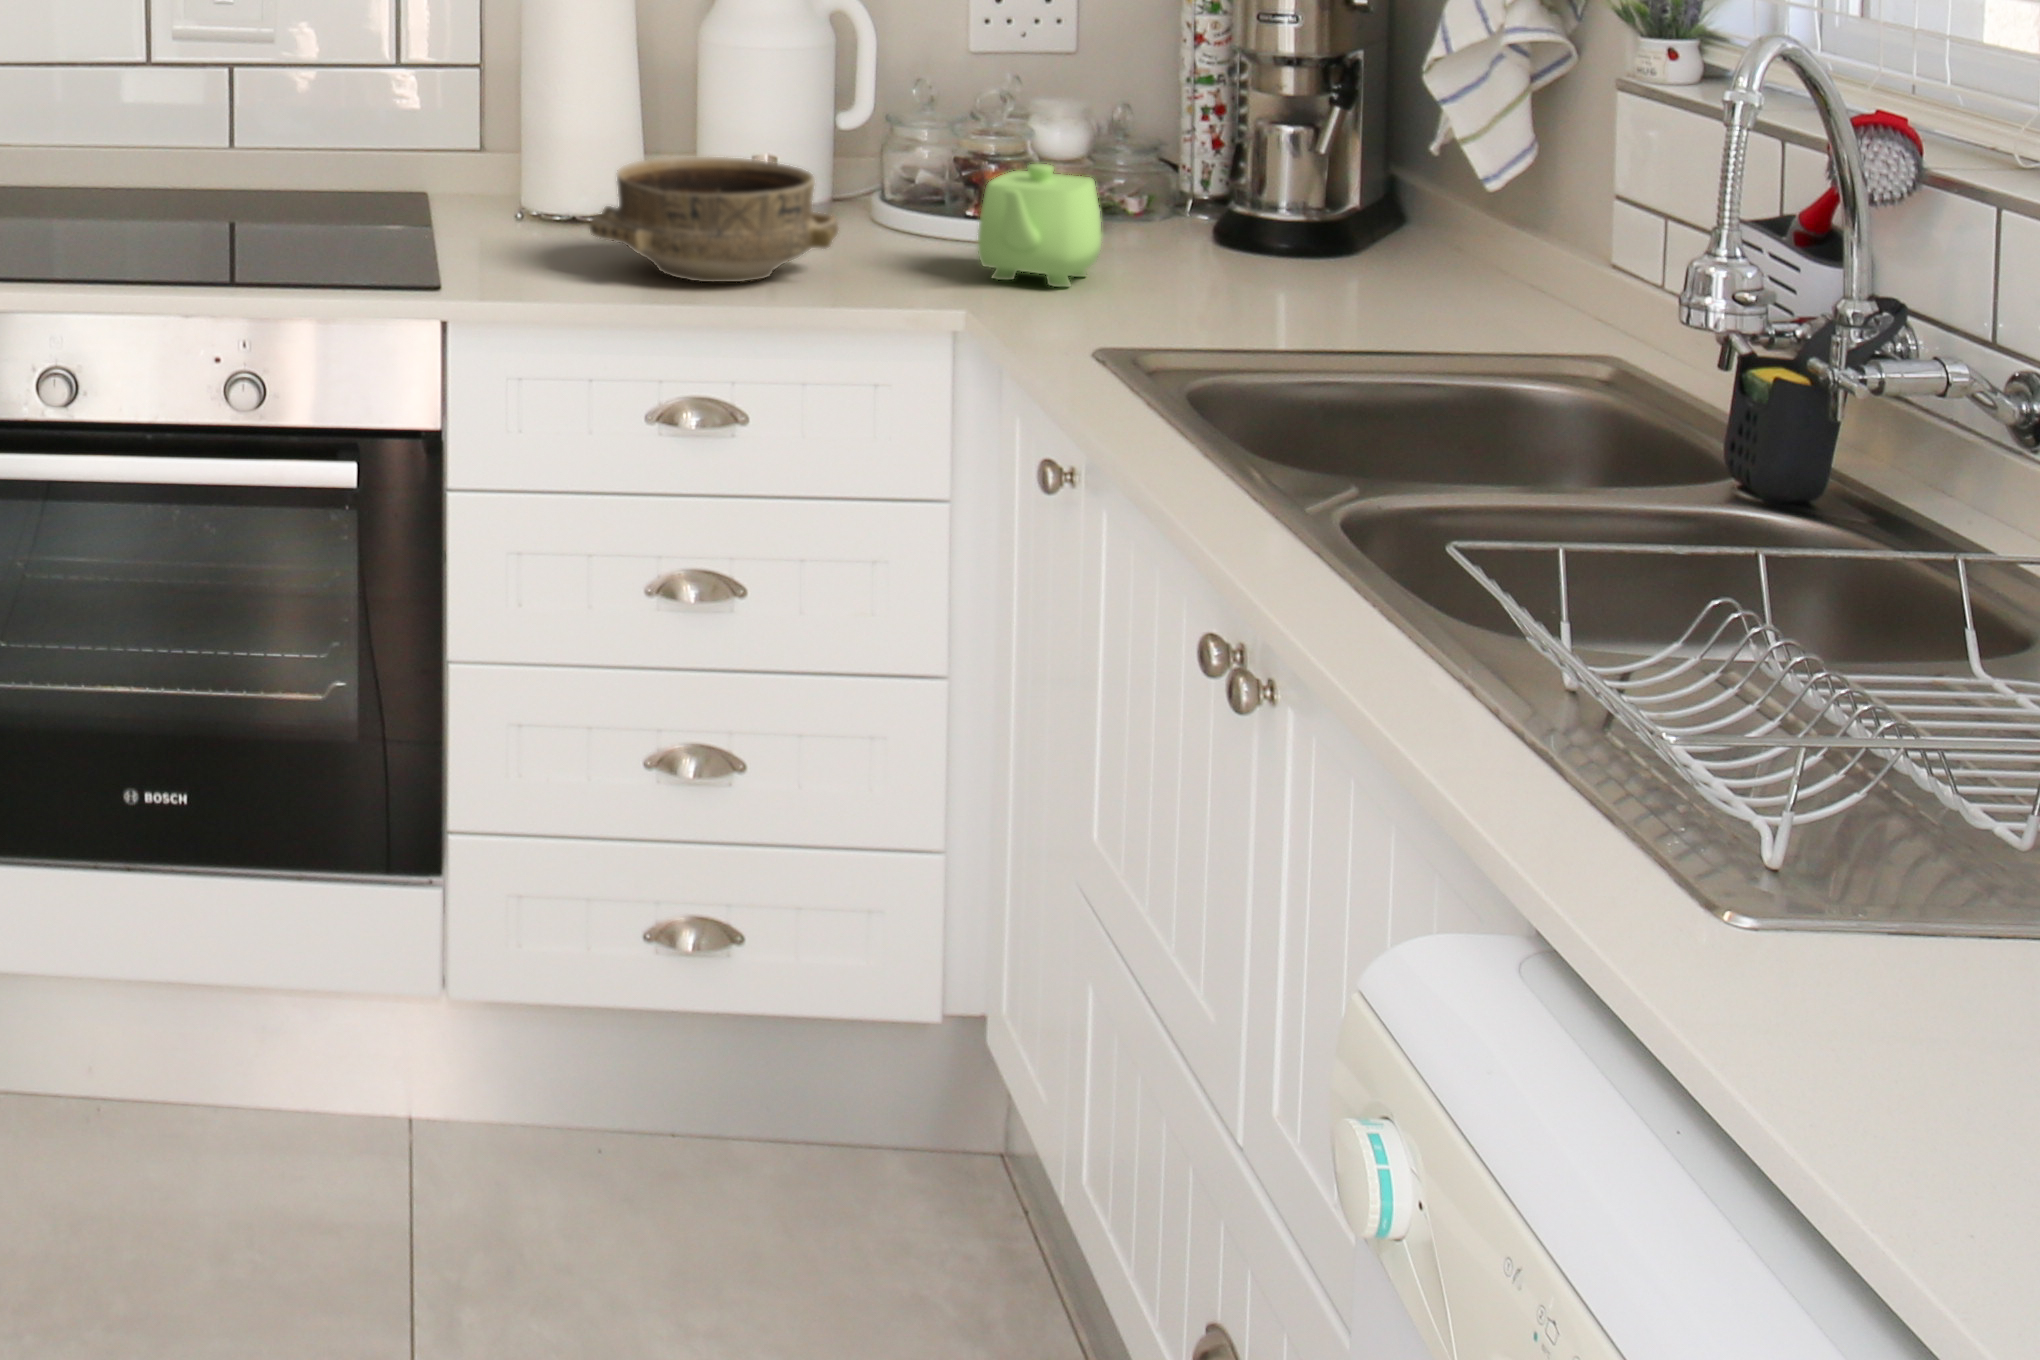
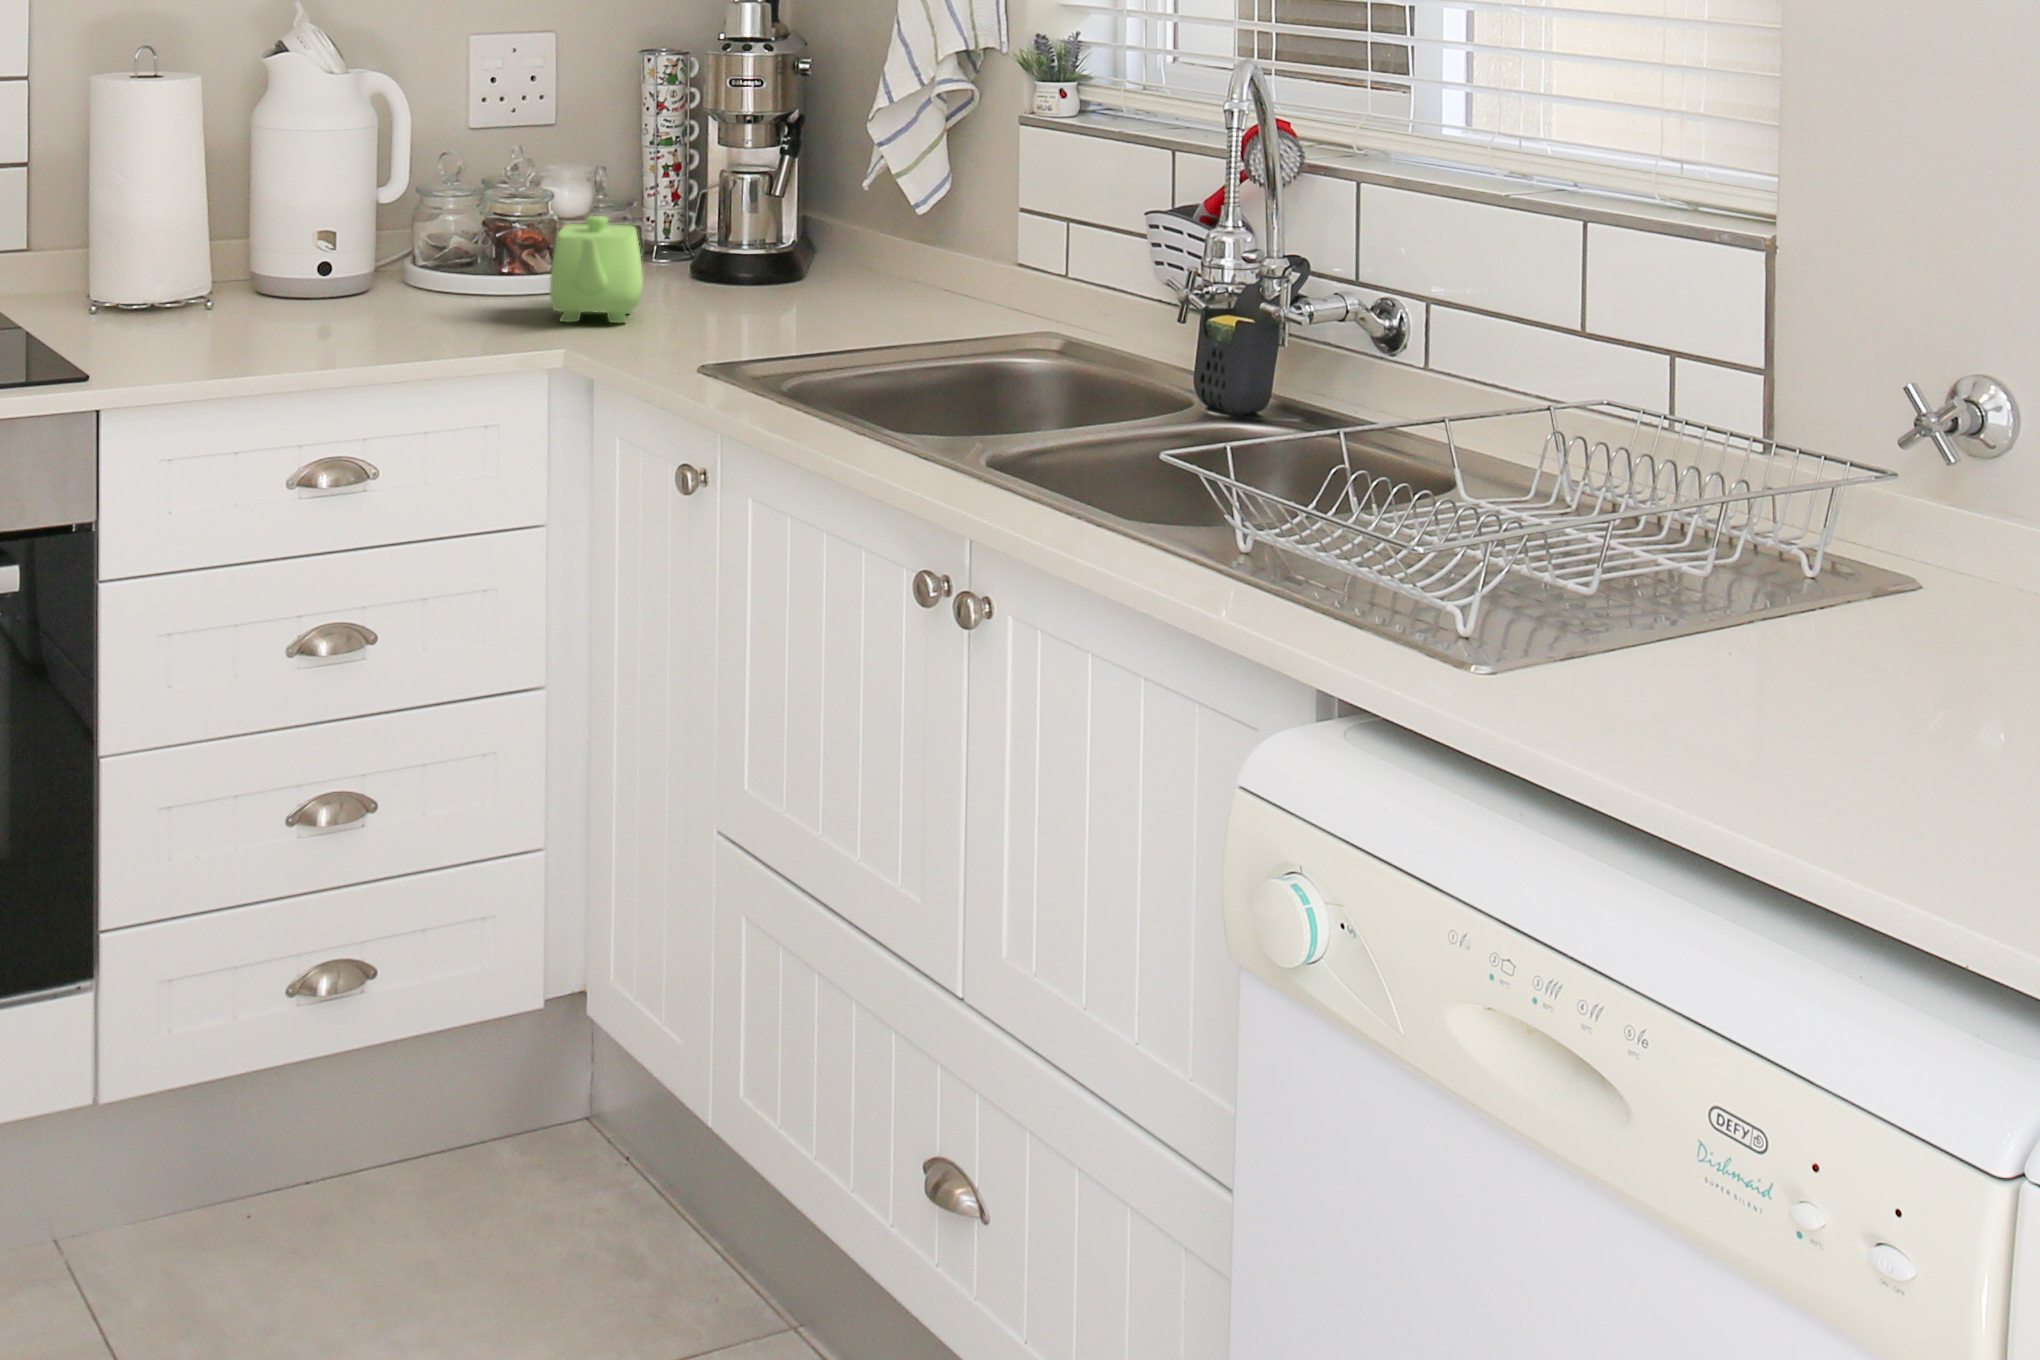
ceramic bowl: present [590,156,838,282] -> none [215,231,439,348]

